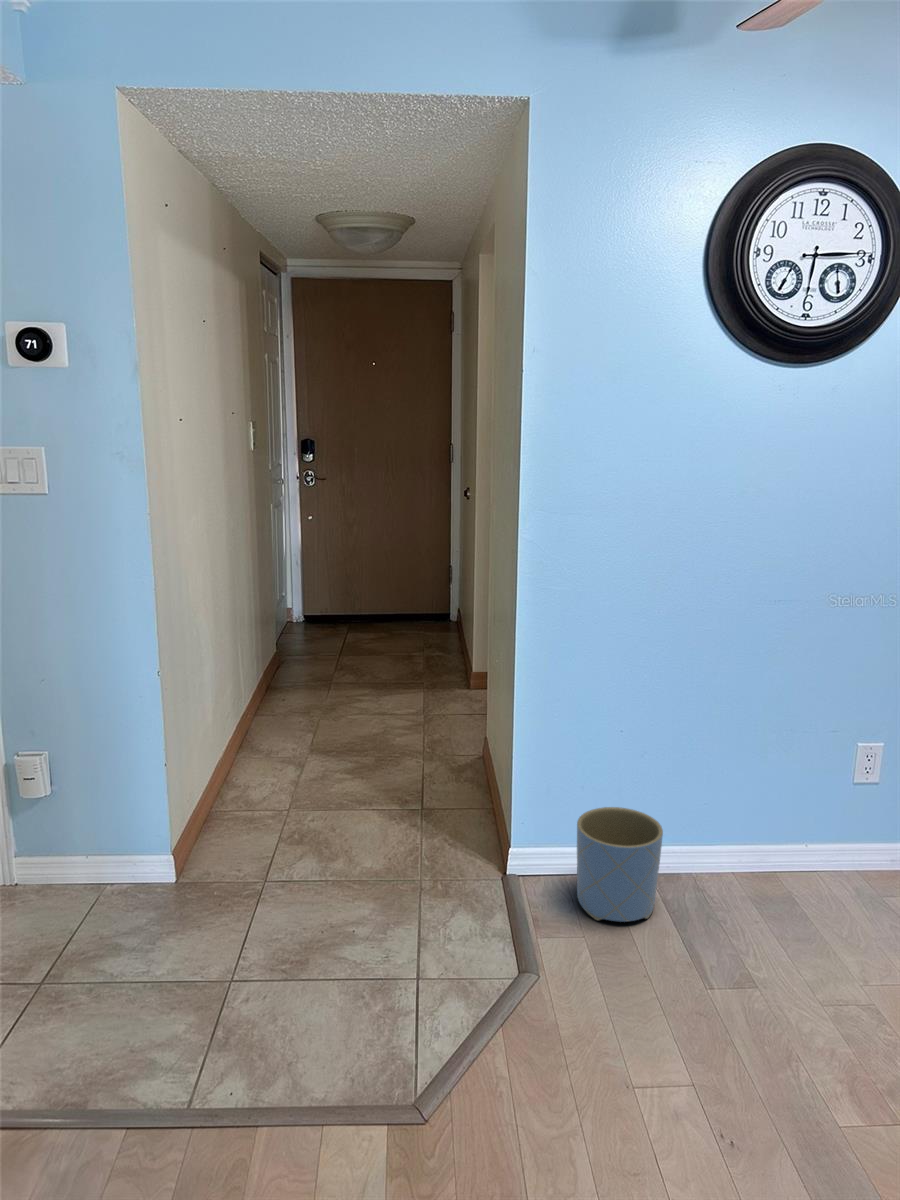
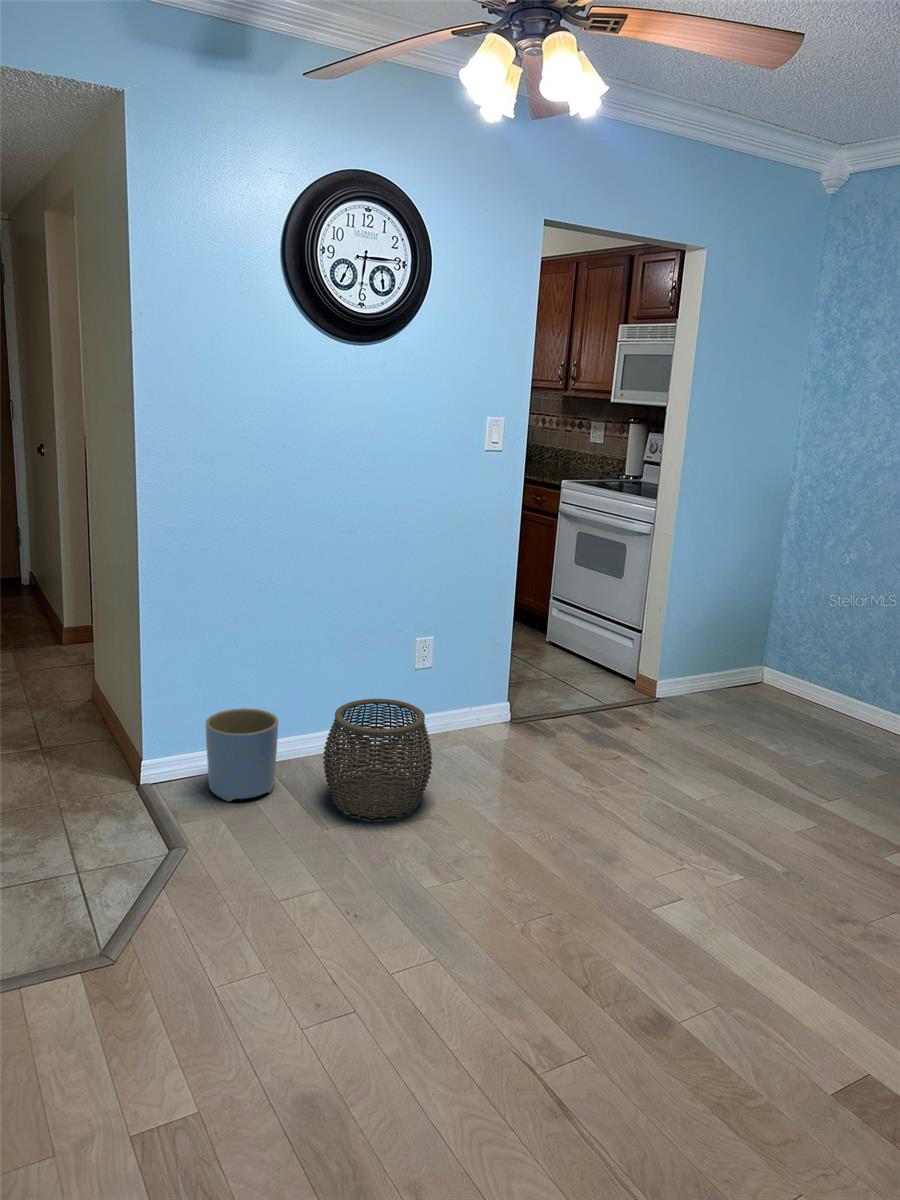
woven basket: none [714,825,868,998] -> present [323,699,432,819]

